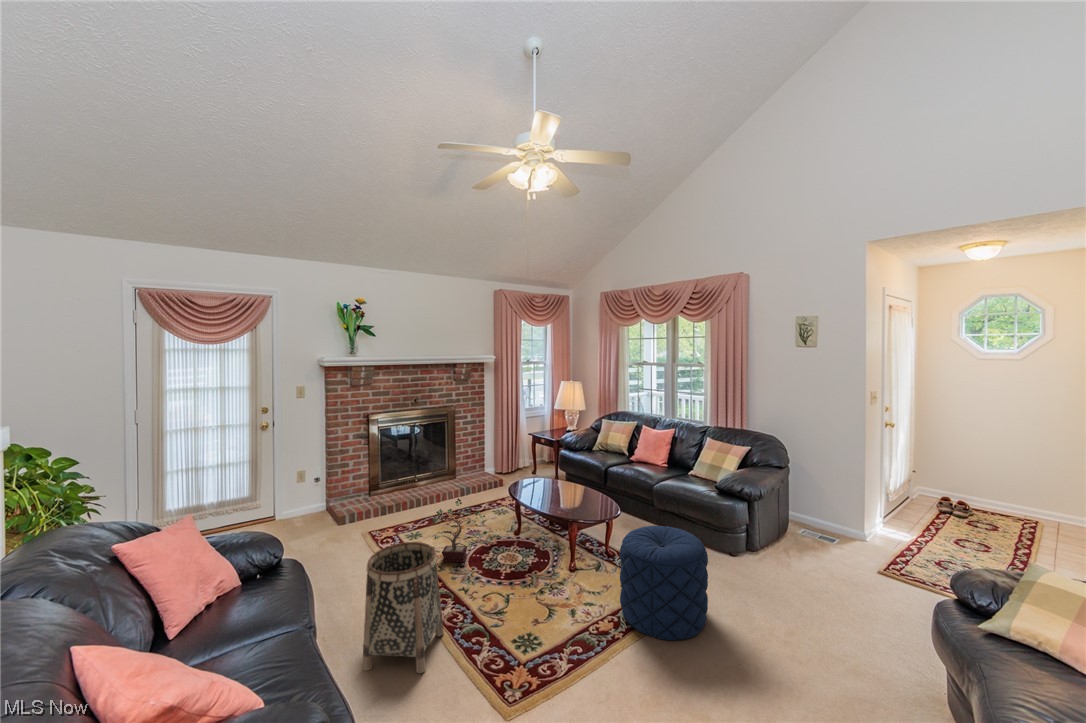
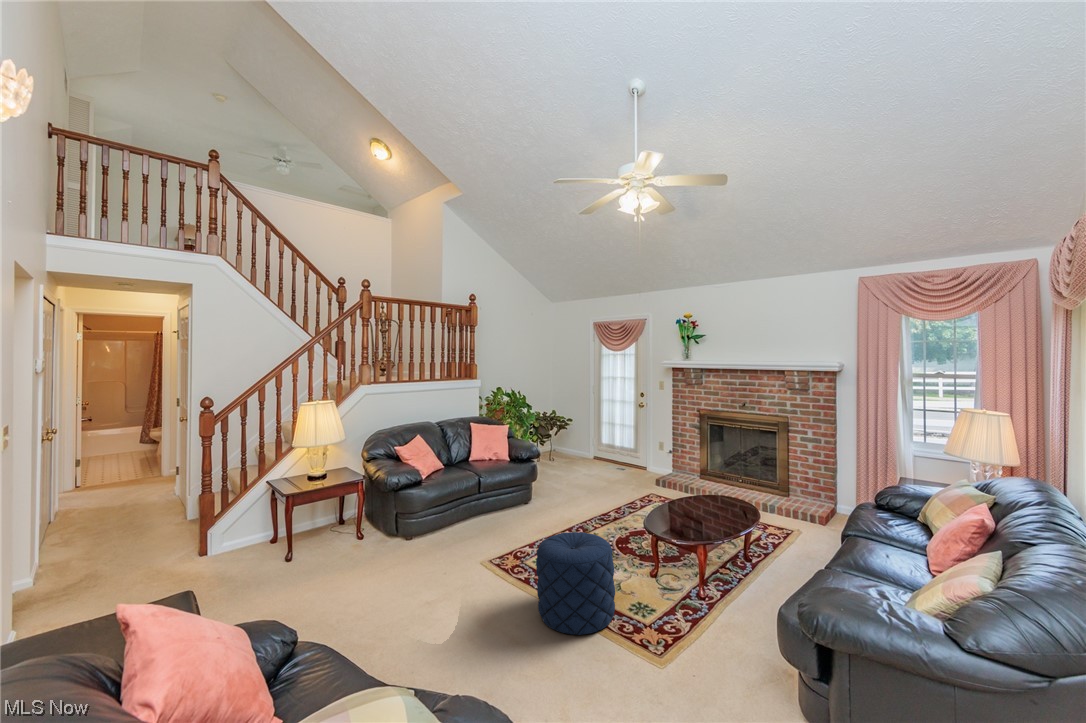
potted plant: present [433,498,485,562] -> none [615,477,632,526]
basket: present [363,542,444,673] -> none [502,470,539,534]

